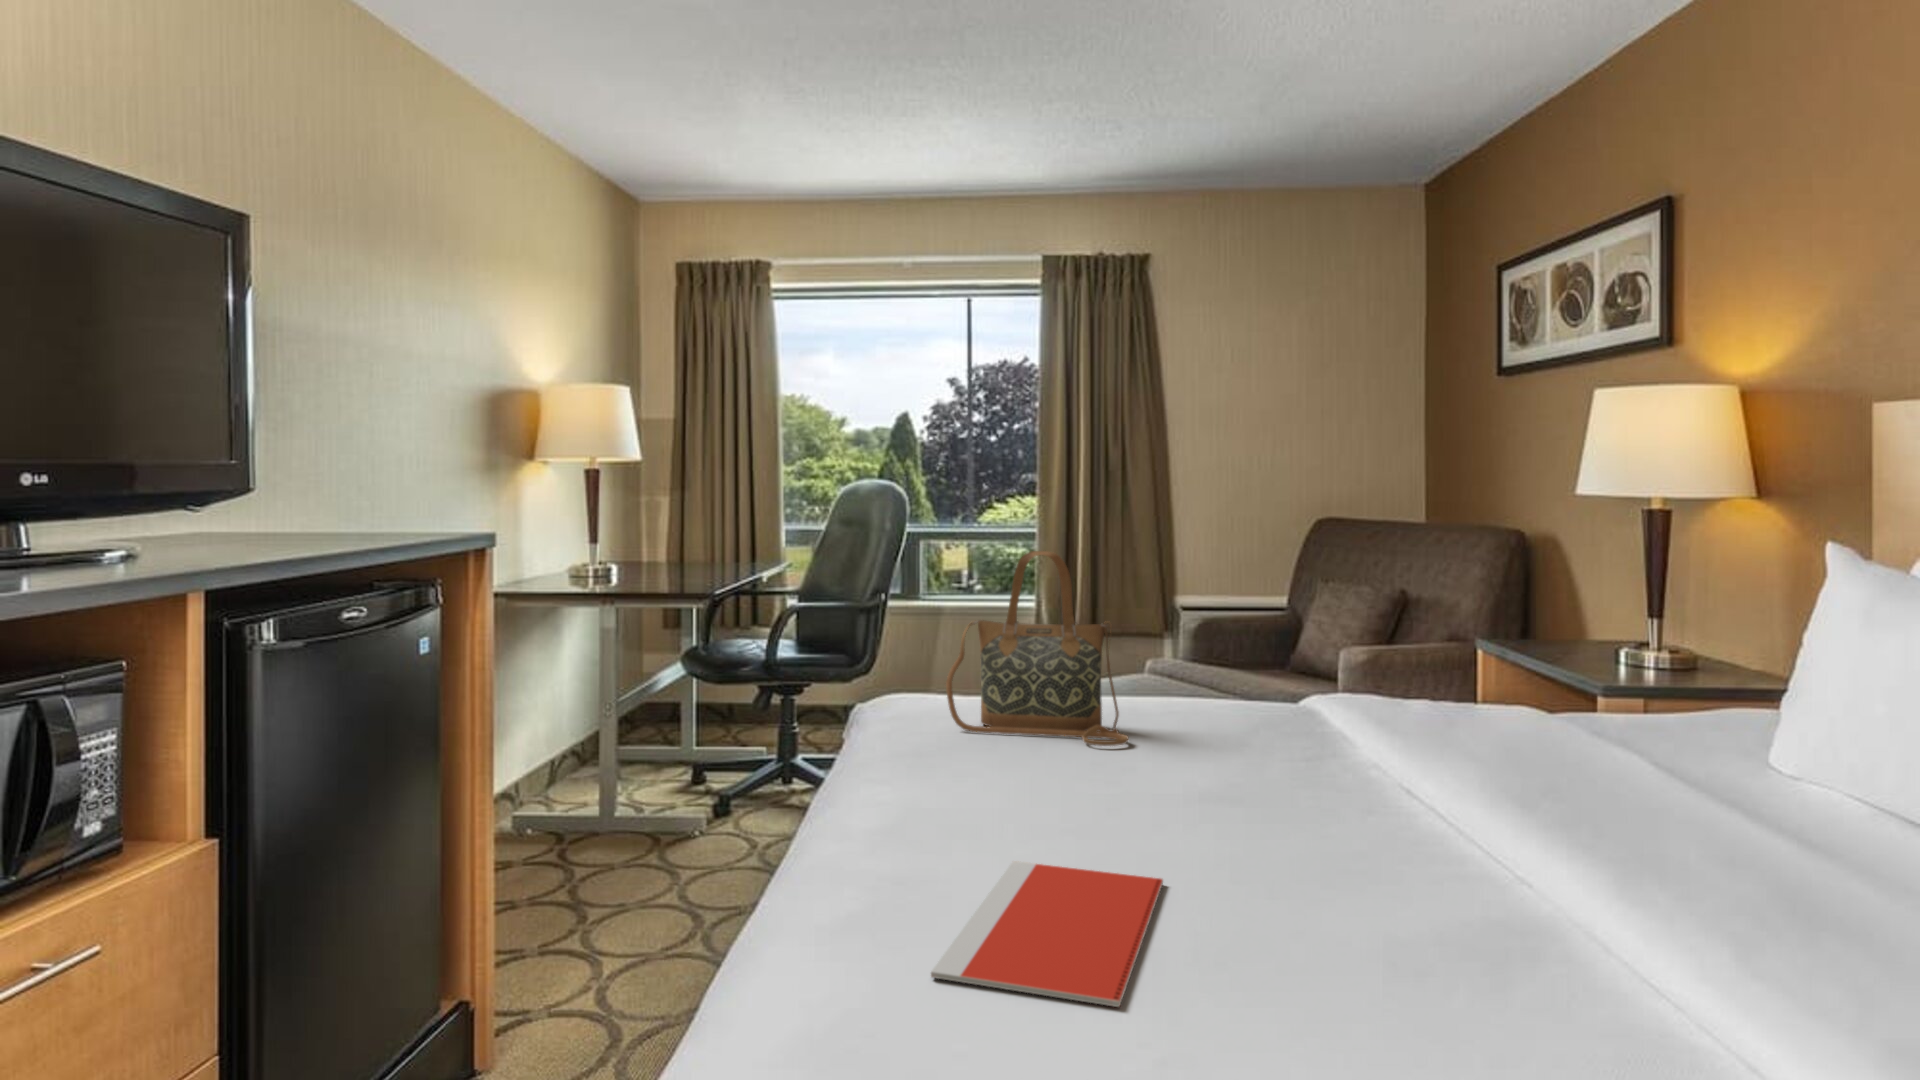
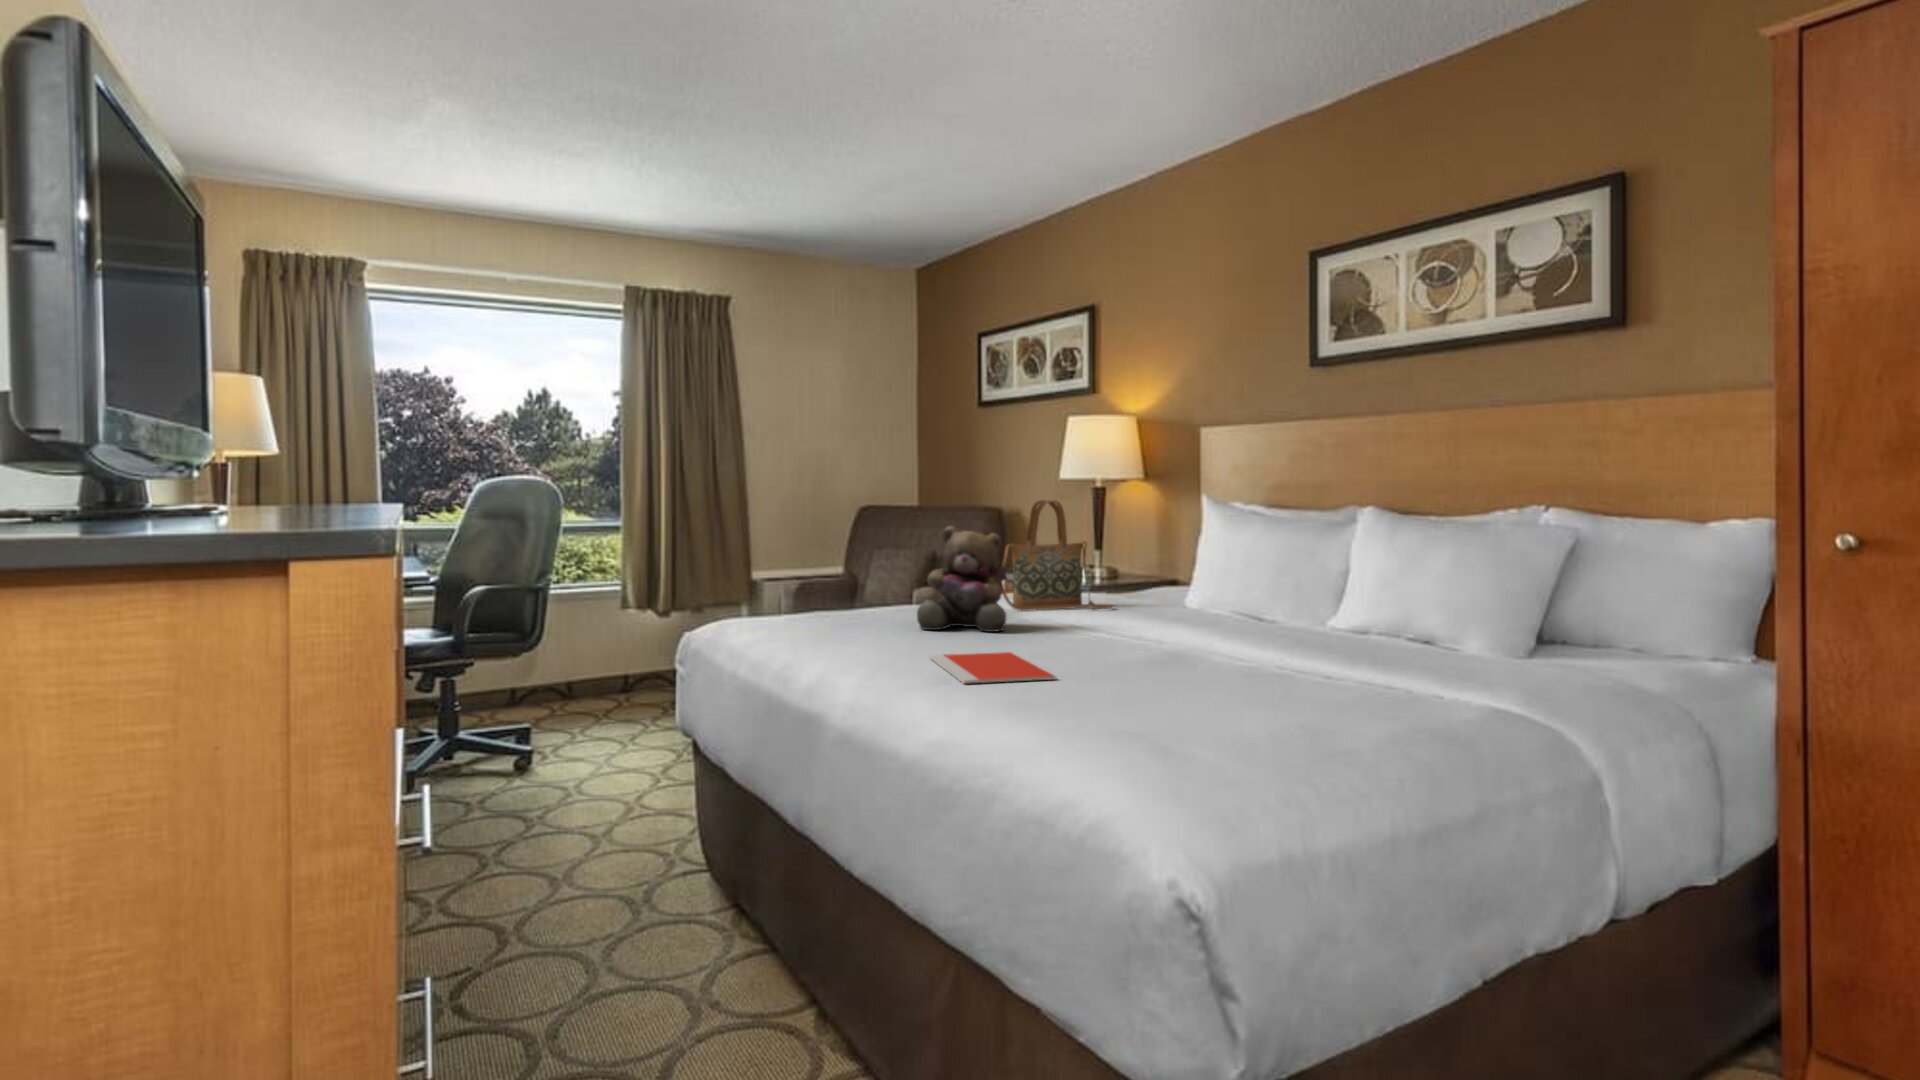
handbag: present [946,551,1128,746] -> present [1001,500,1112,611]
teddy bear: none [1125,605,1282,798] -> present [917,526,1007,632]

